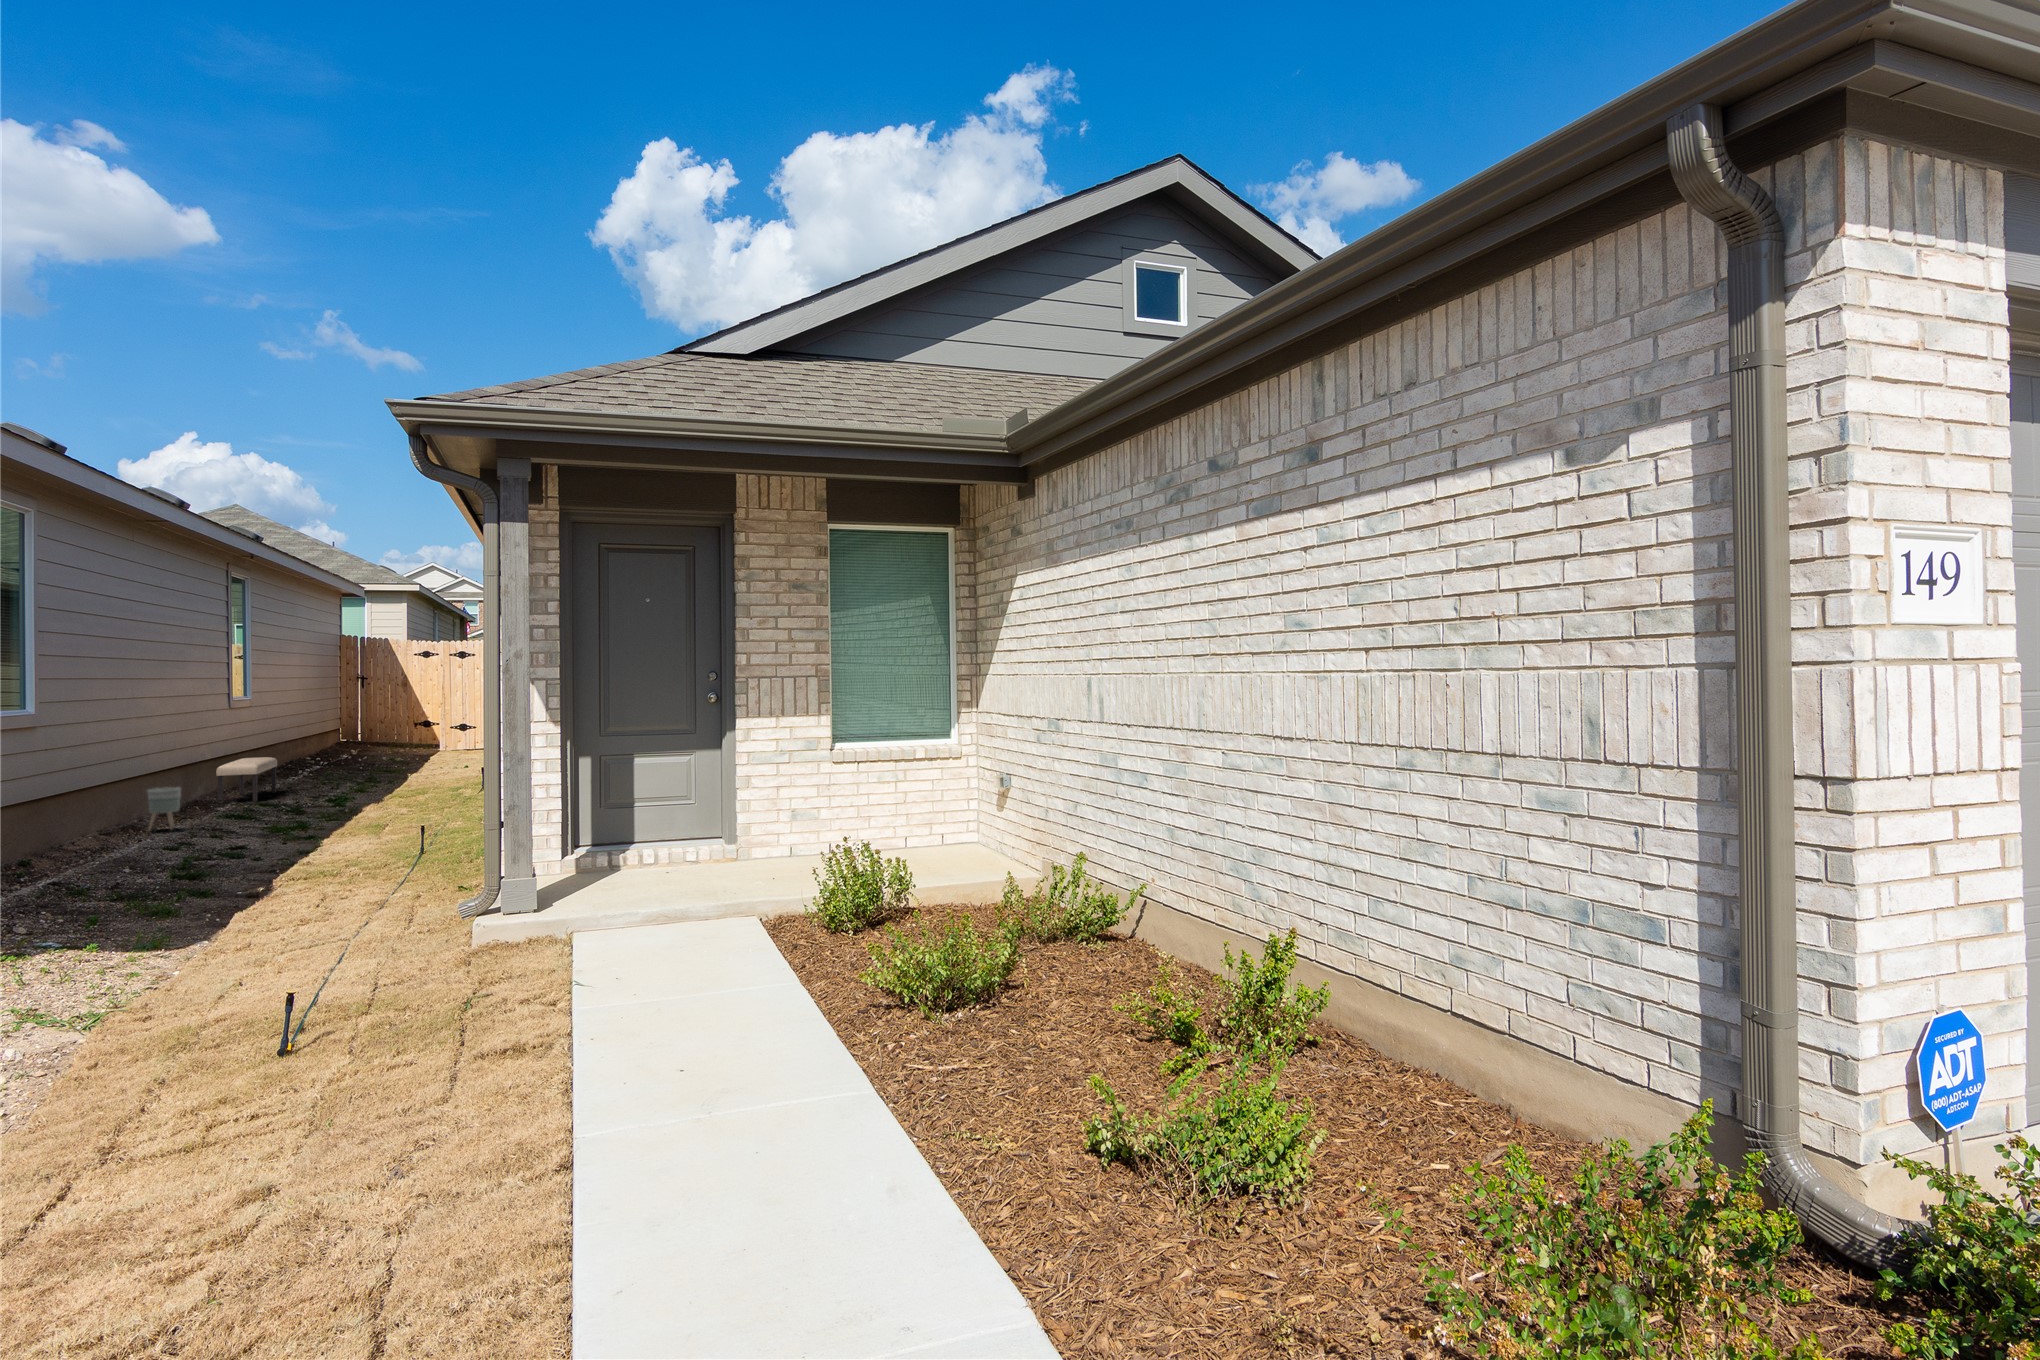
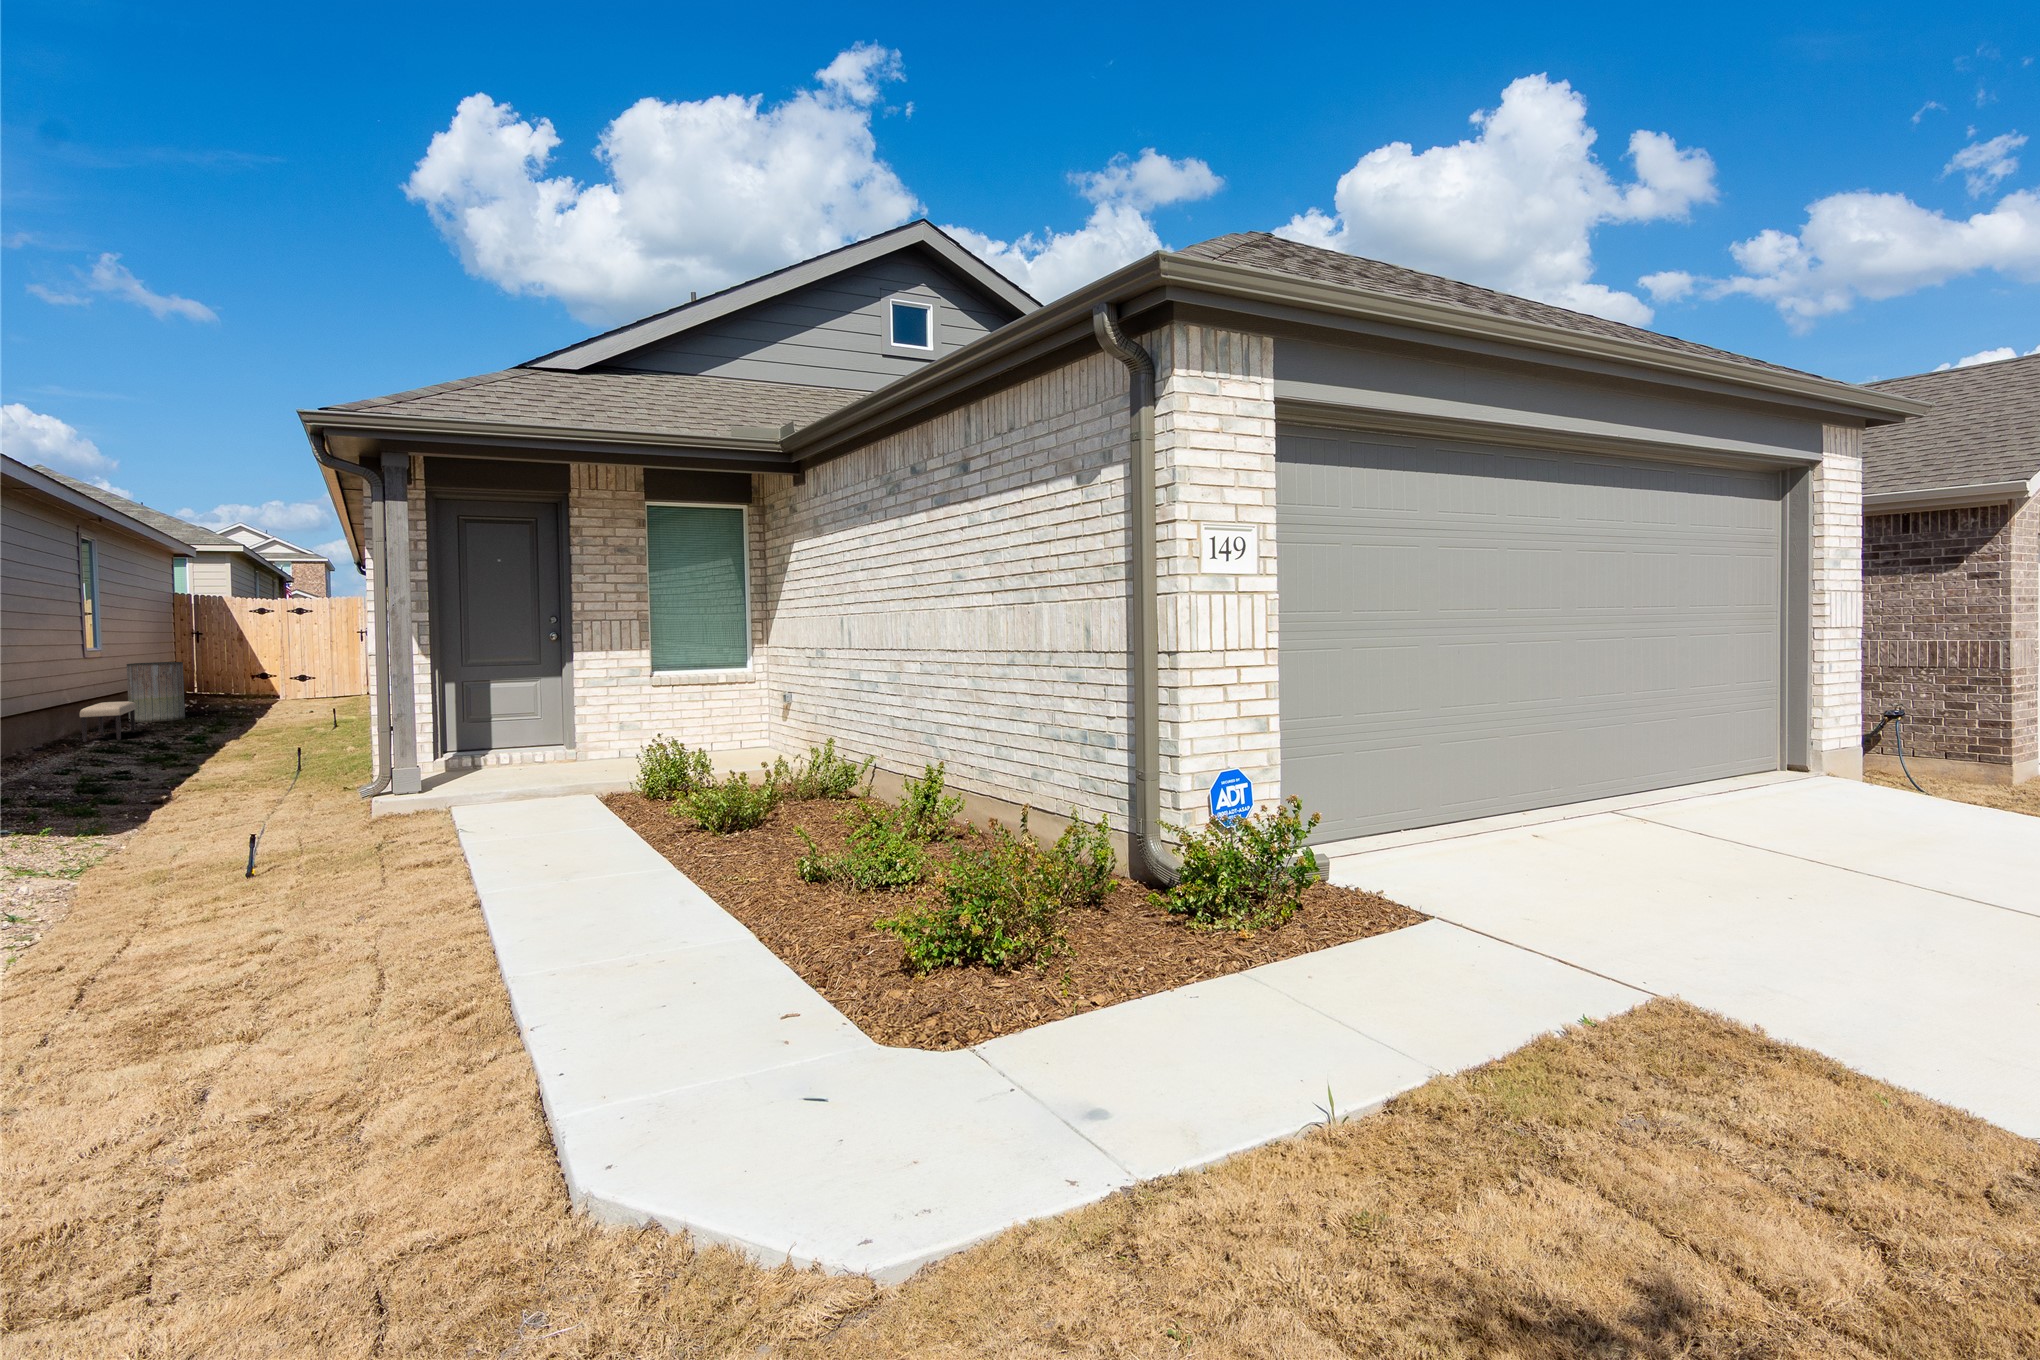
trash can: none [277,711,334,779] -> present [127,662,185,723]
planter: present [148,787,181,830] -> none [25,724,58,762]

